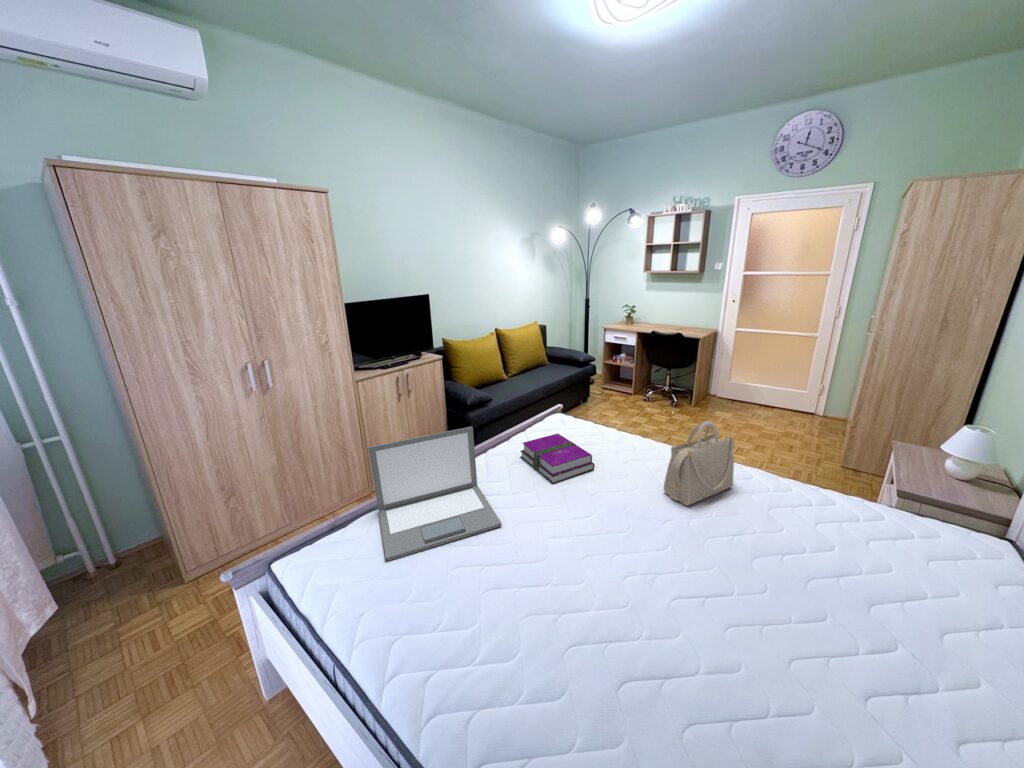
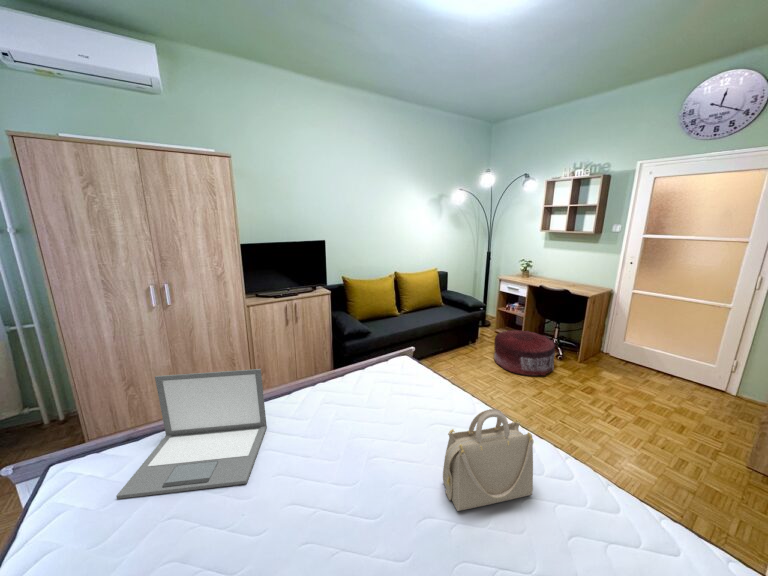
pouf: none [614,380,675,424] -> present [494,330,555,376]
hardback book: present [521,434,595,483] -> none [332,383,390,440]

